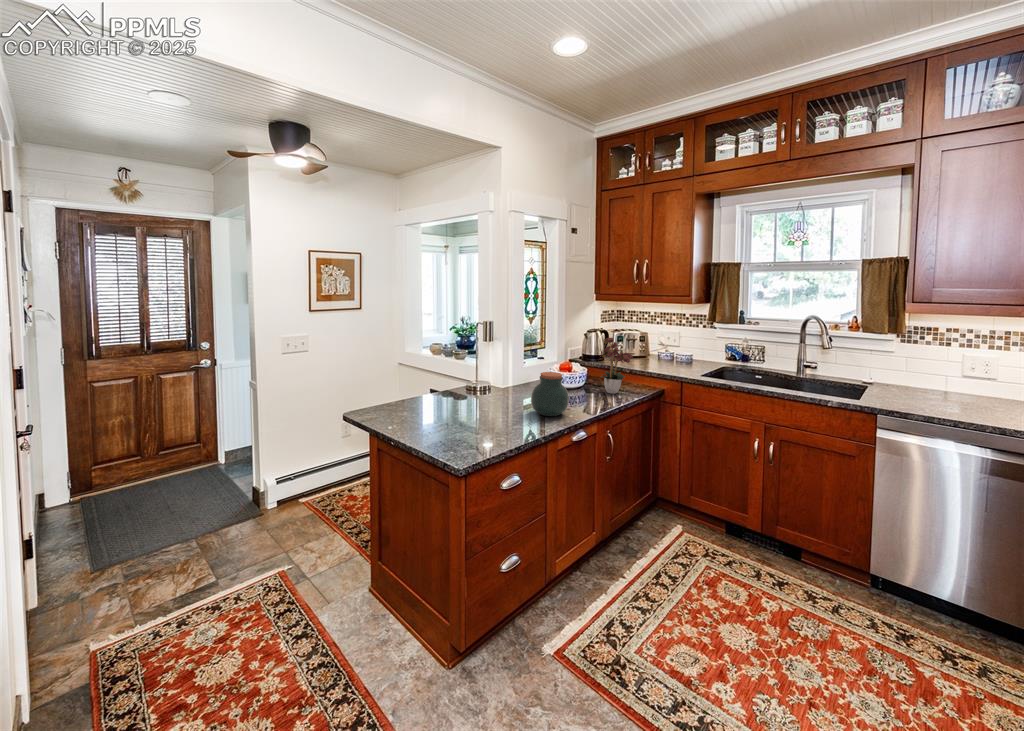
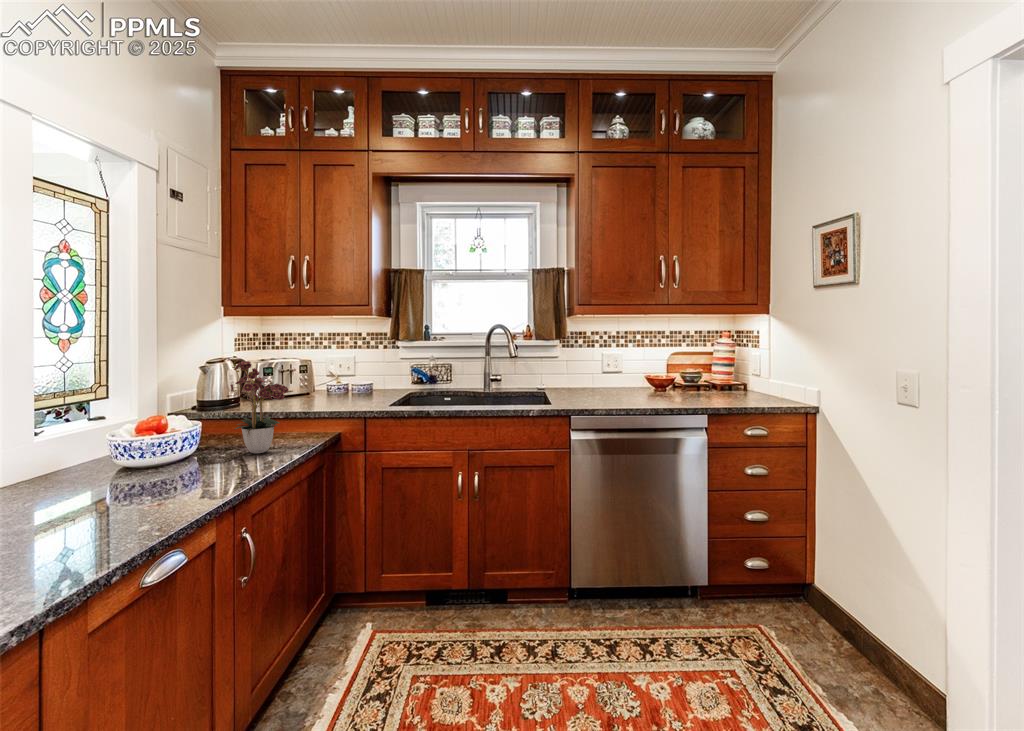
jar: present [531,372,569,416] -> none [71,428,167,517]

